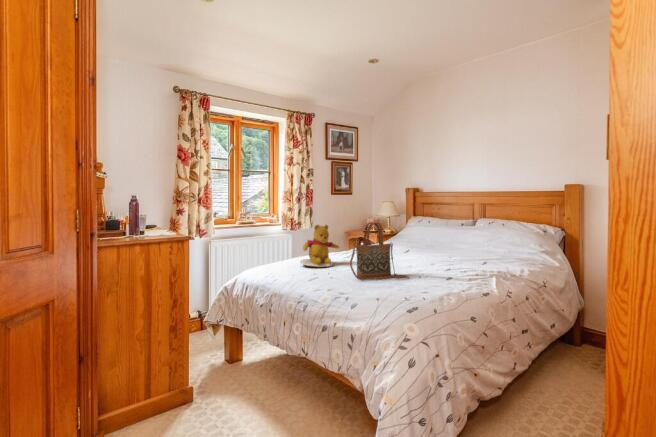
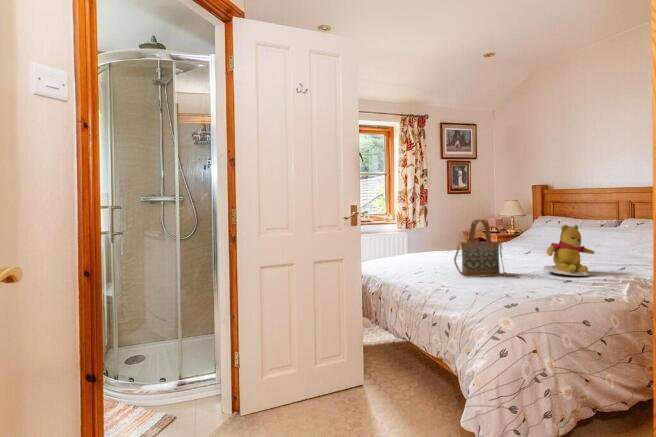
teddy bear: present [300,225,339,267] -> present [544,225,594,276]

